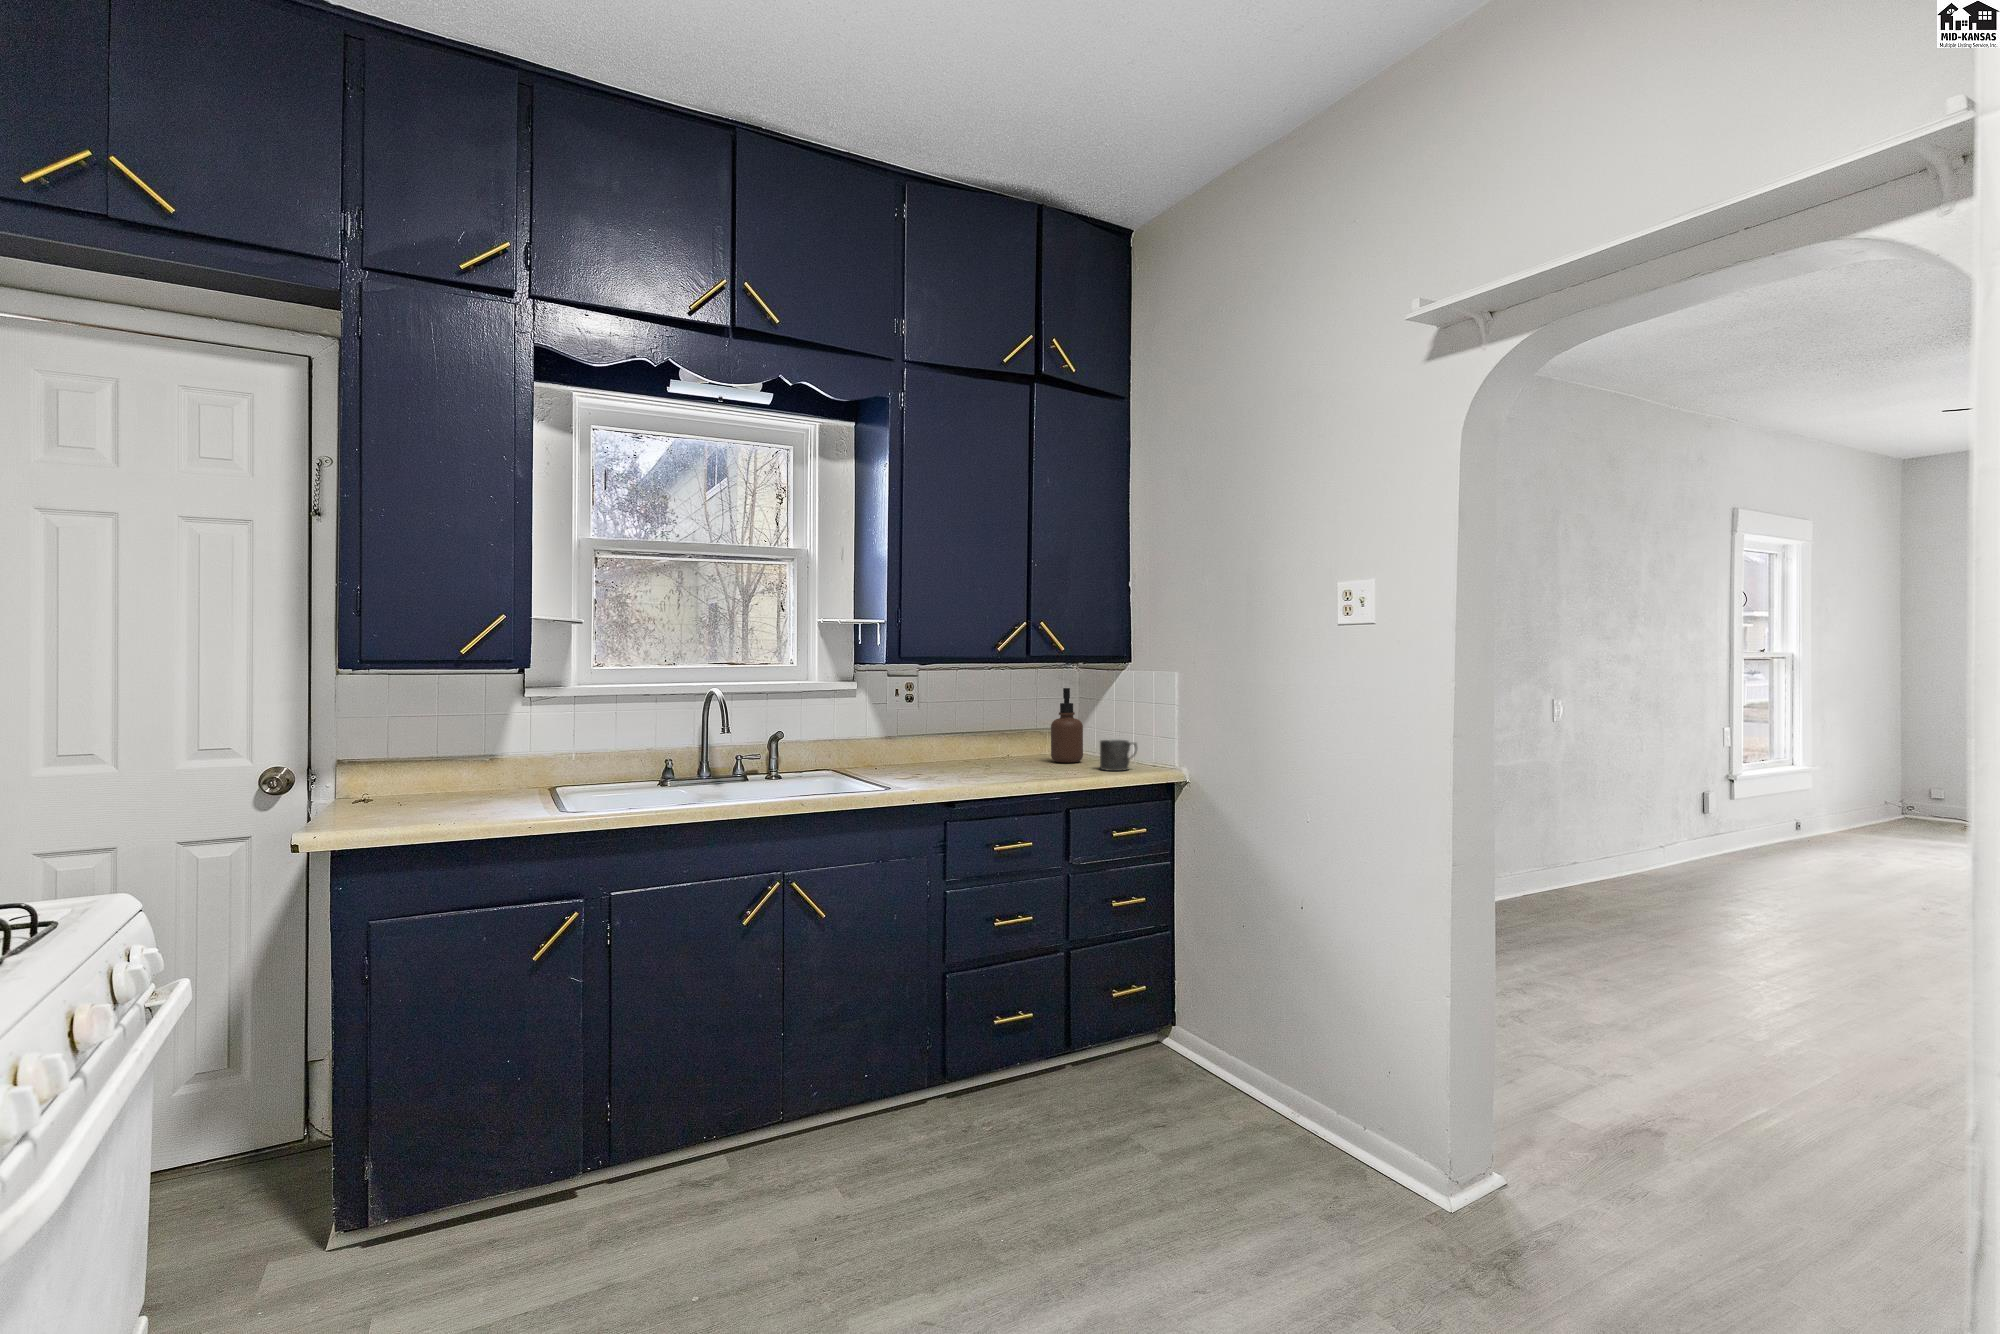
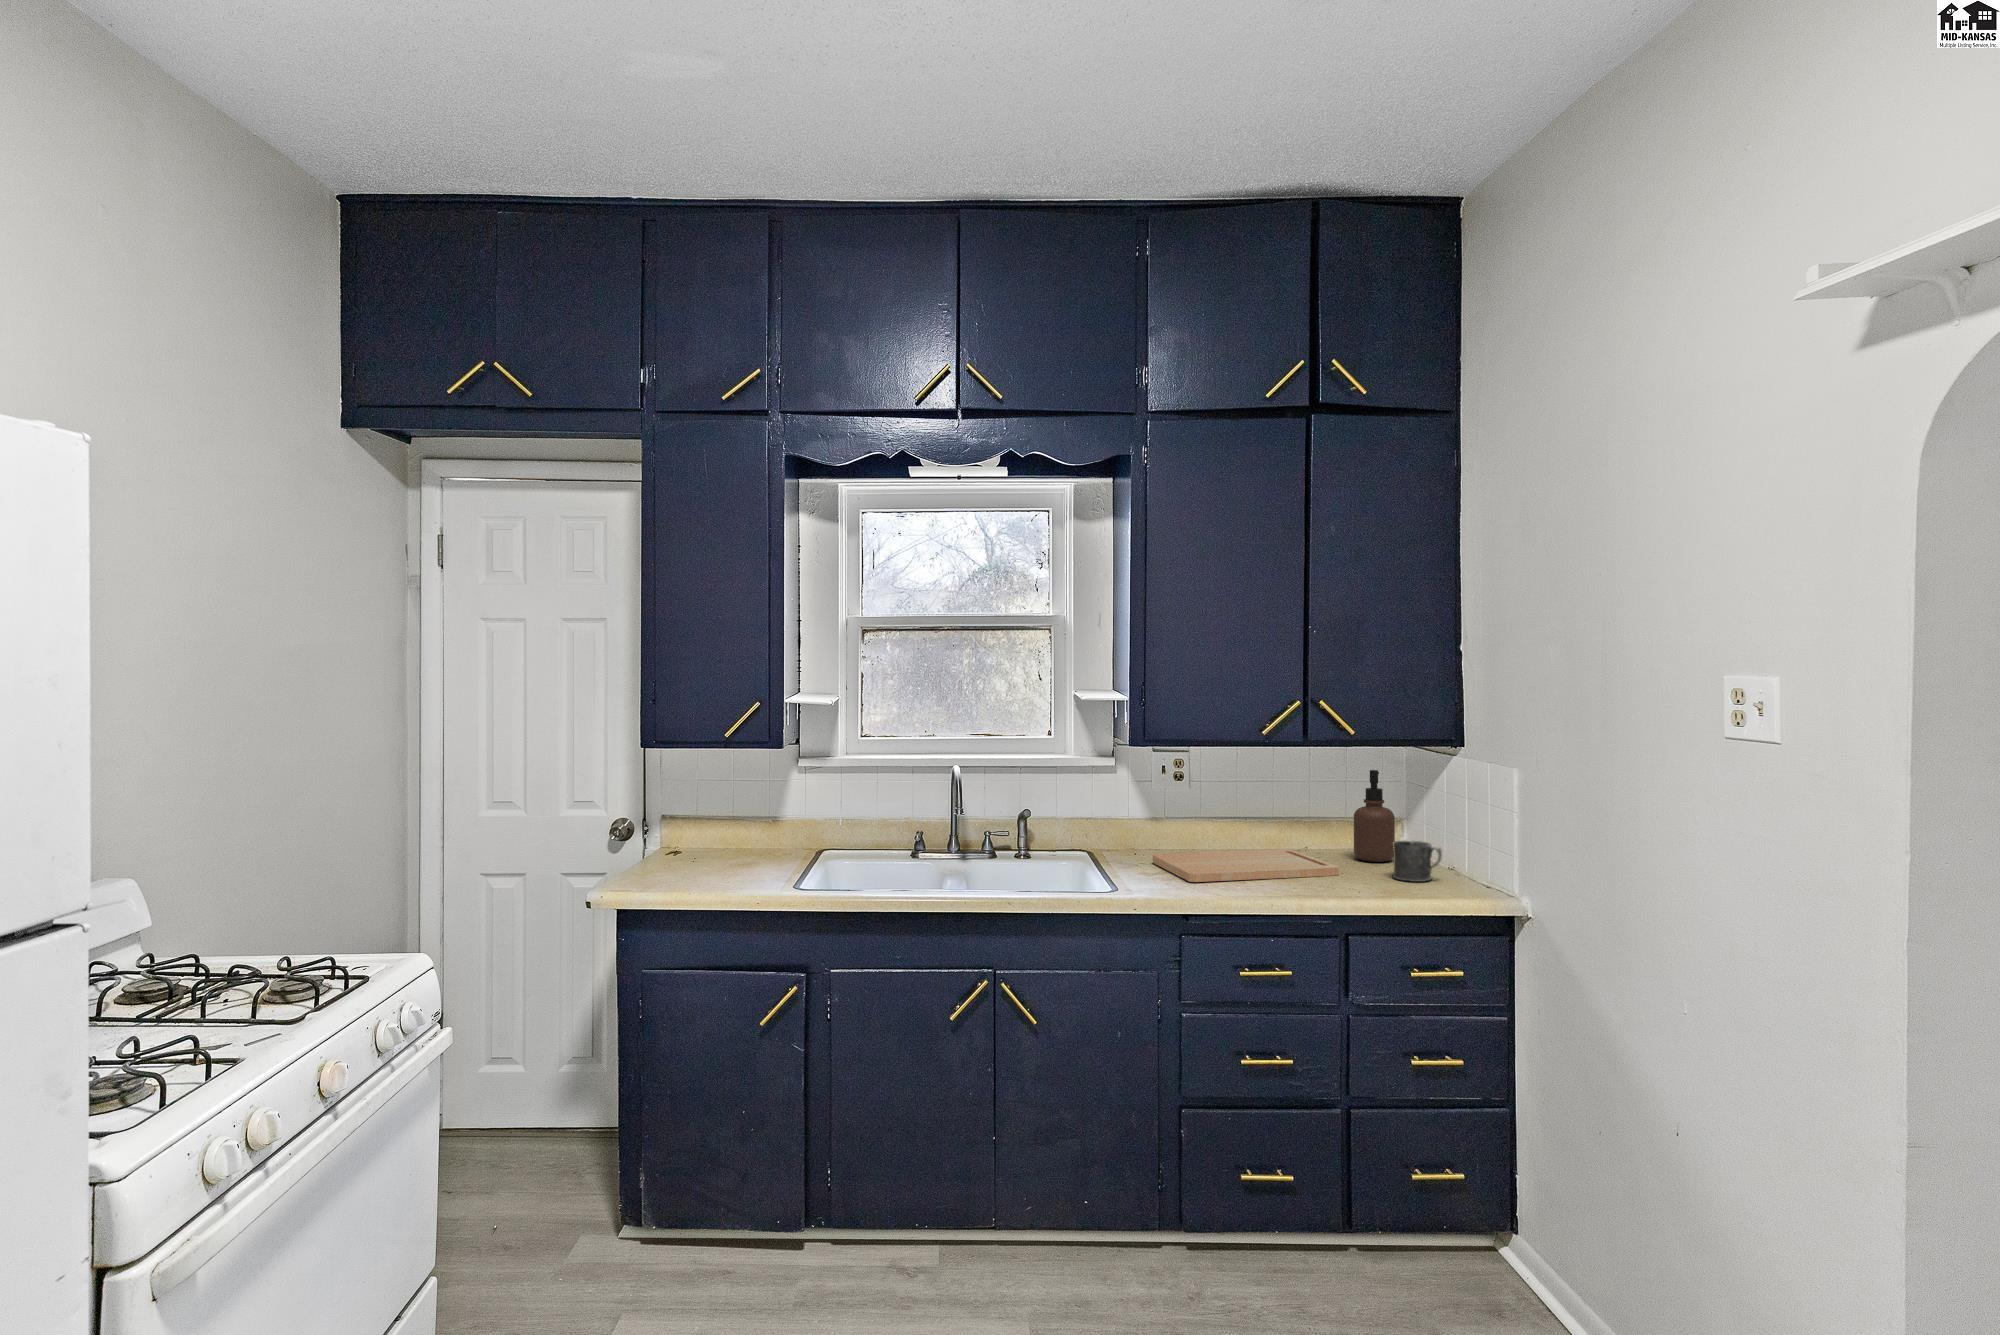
cutting board: none [900,758,1058,783] -> present [1153,849,1339,882]

